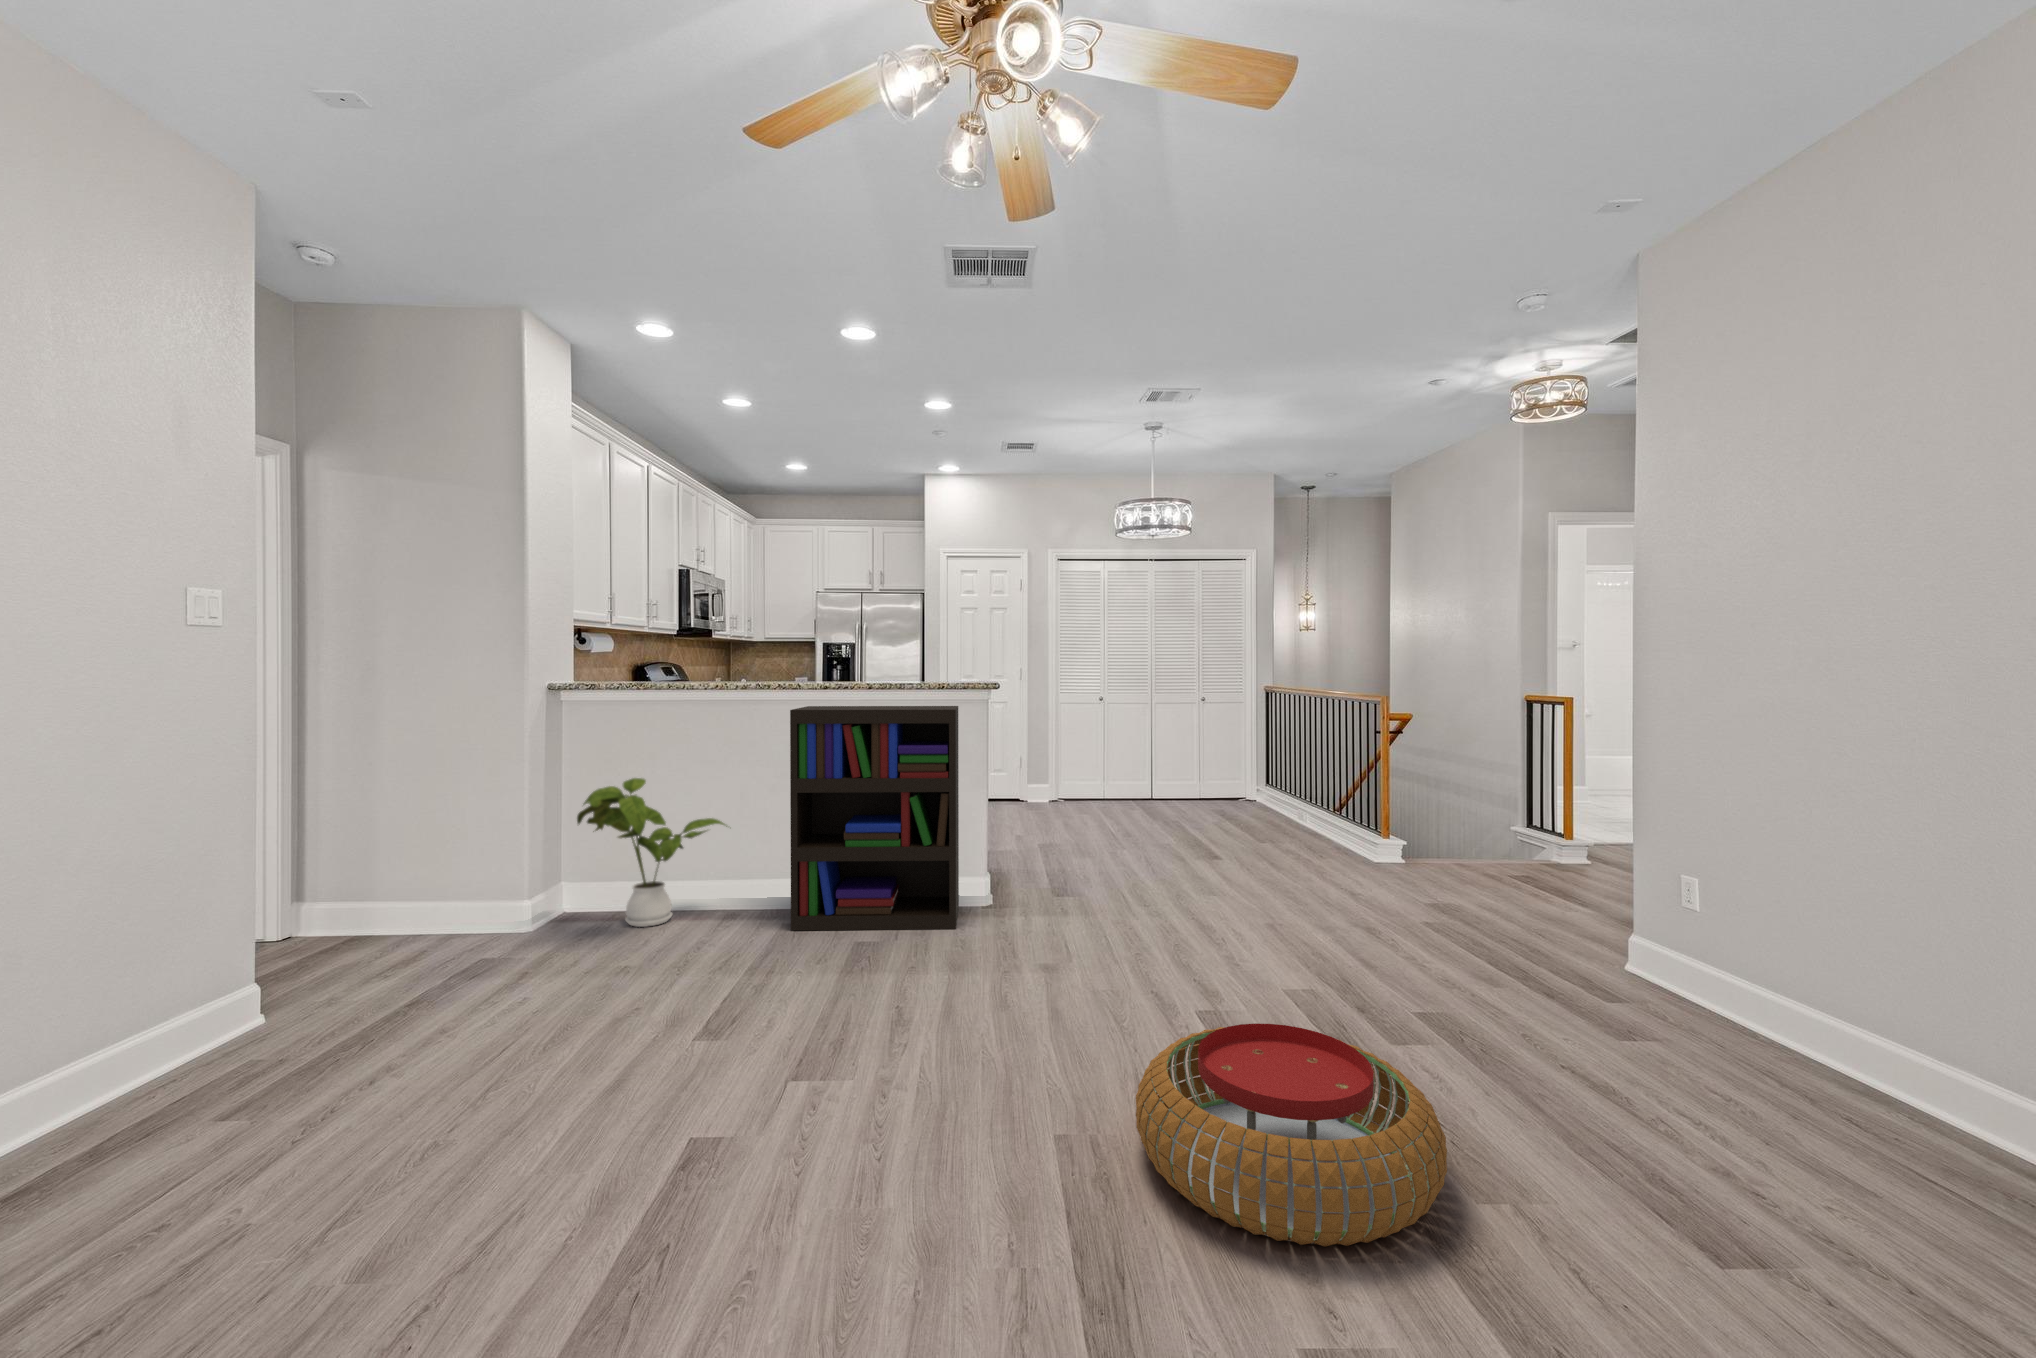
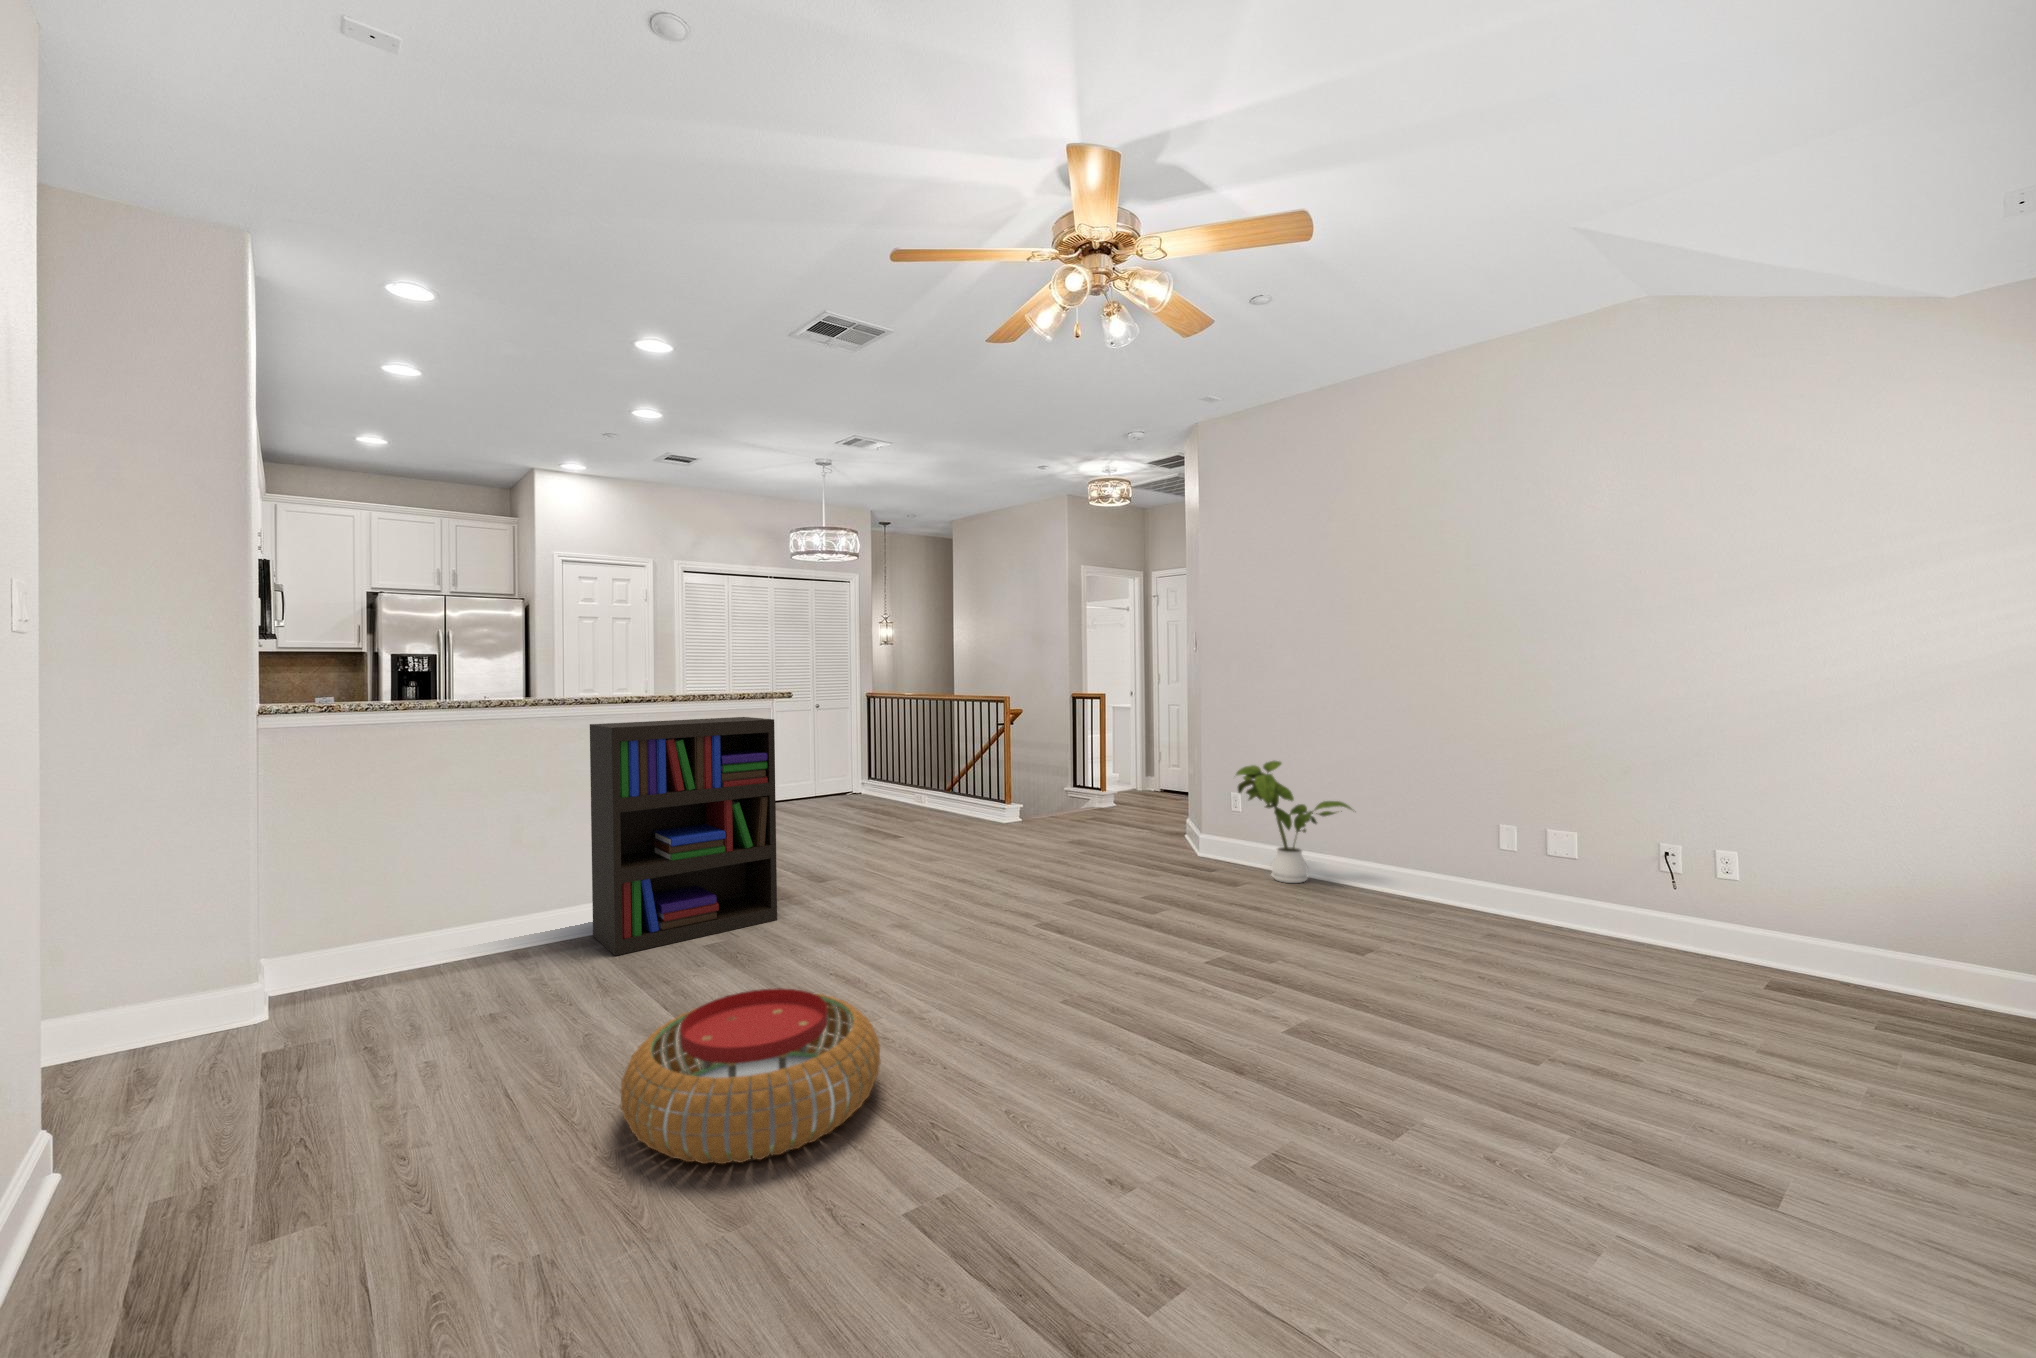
house plant: present [577,778,727,927] -> present [1236,761,1352,883]
pouf: present [1136,1023,1447,1247] -> present [620,988,880,1164]

